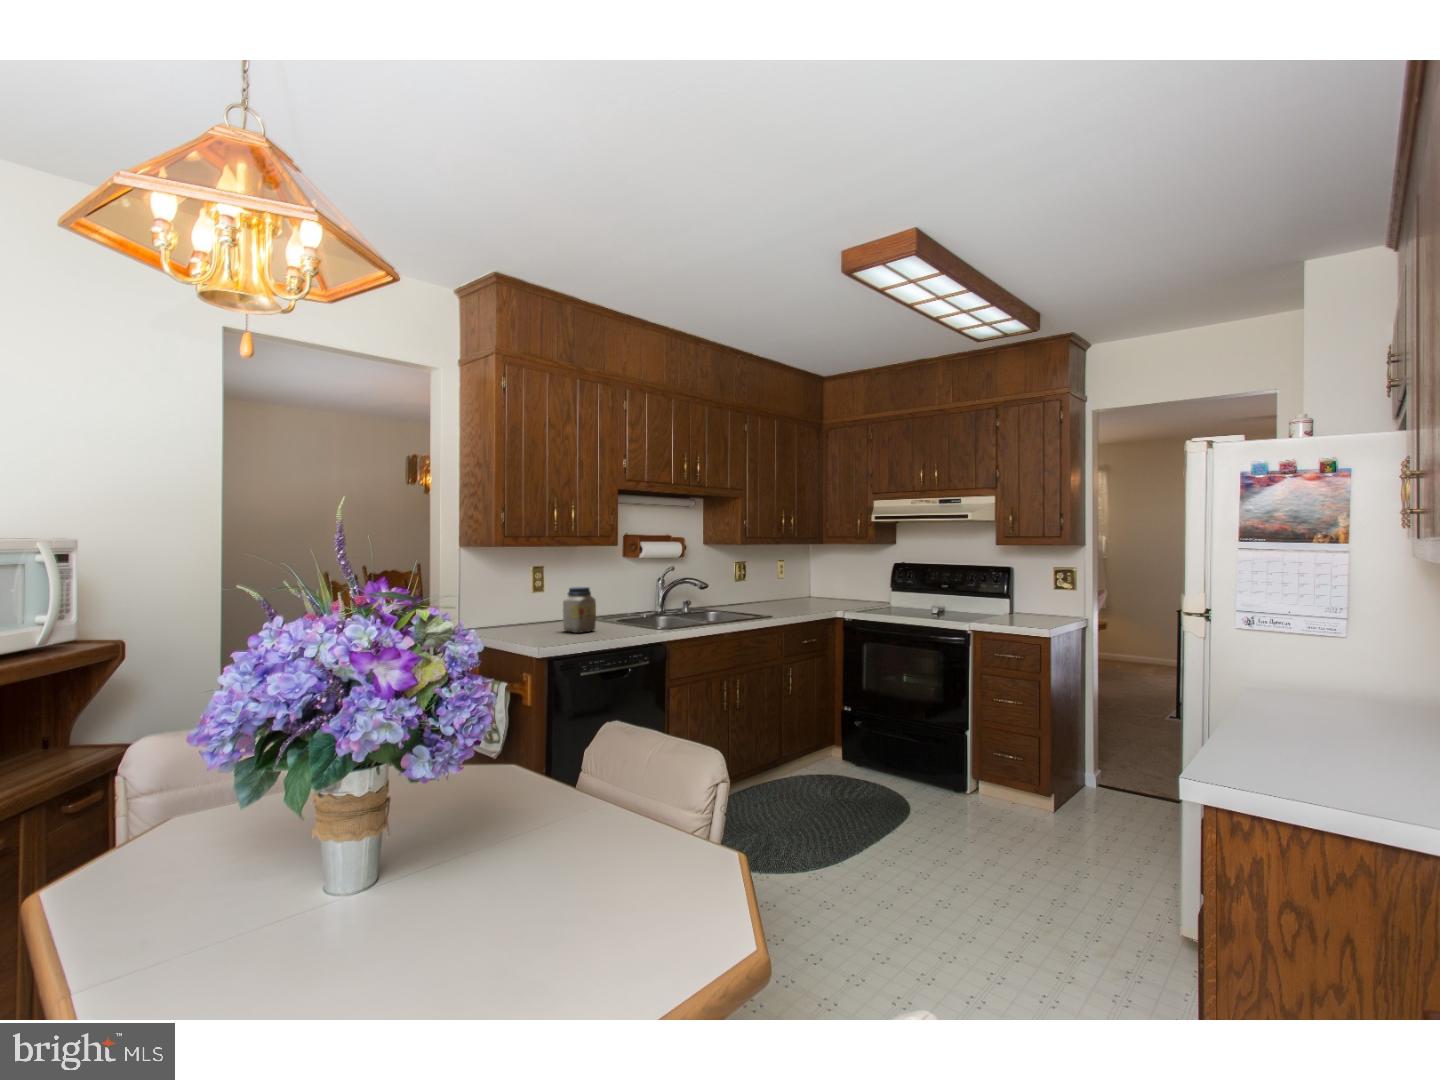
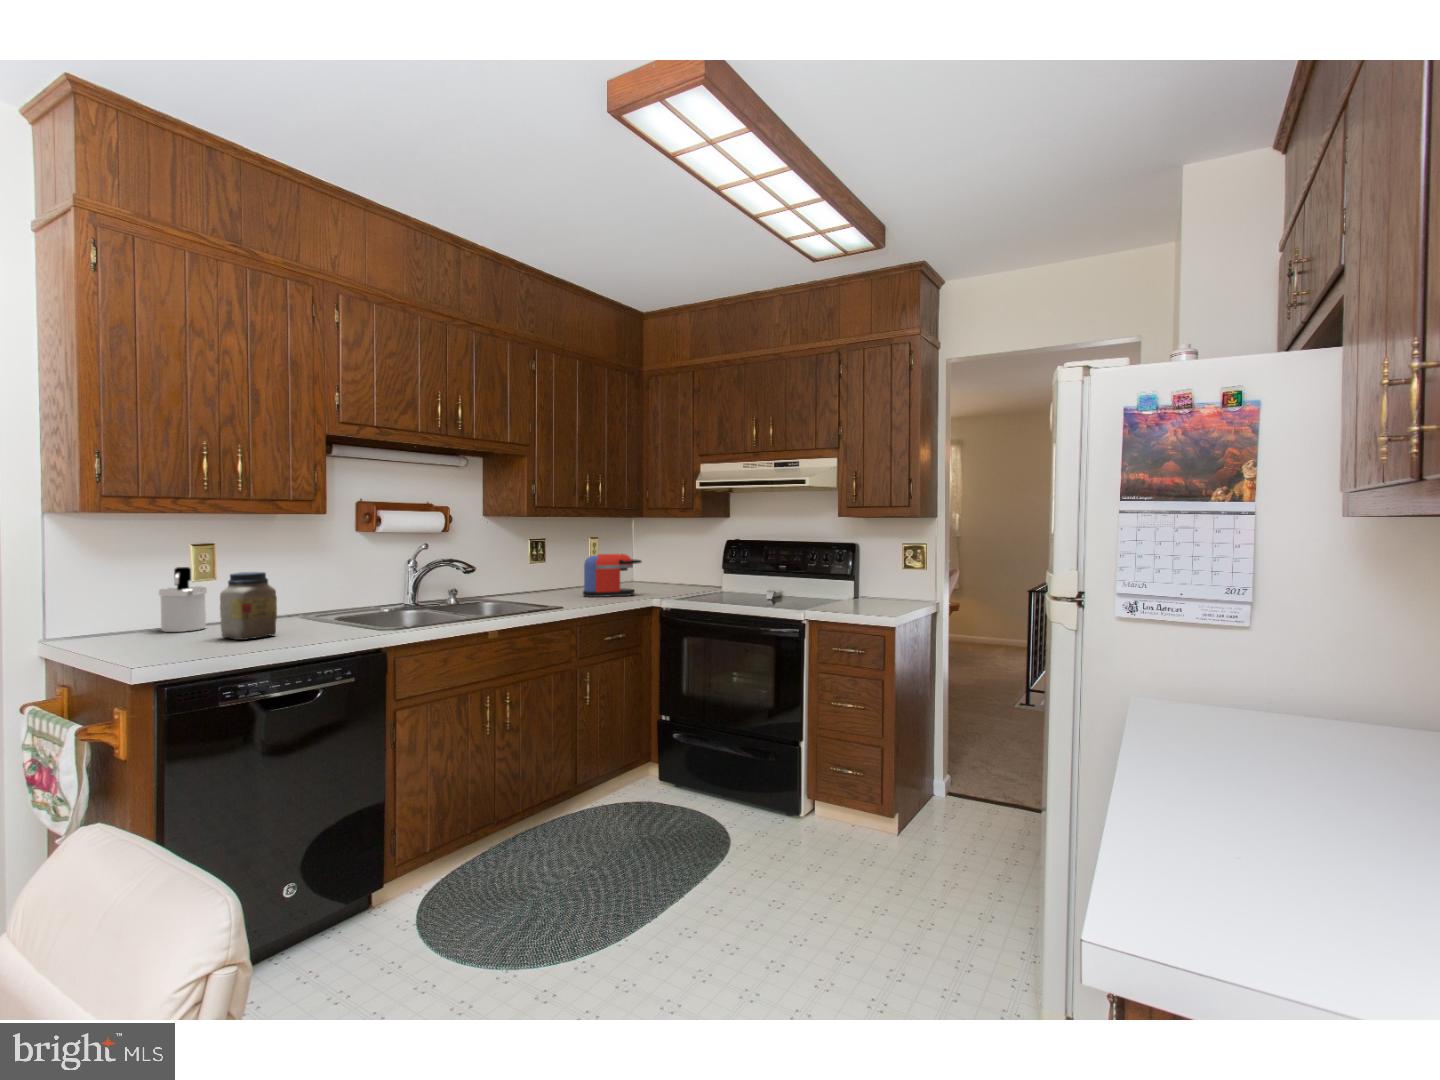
coffee maker: none [779,574,826,609] -> present [583,554,641,597]
soap dispenser: none [518,583,545,627] -> present [159,567,207,632]

